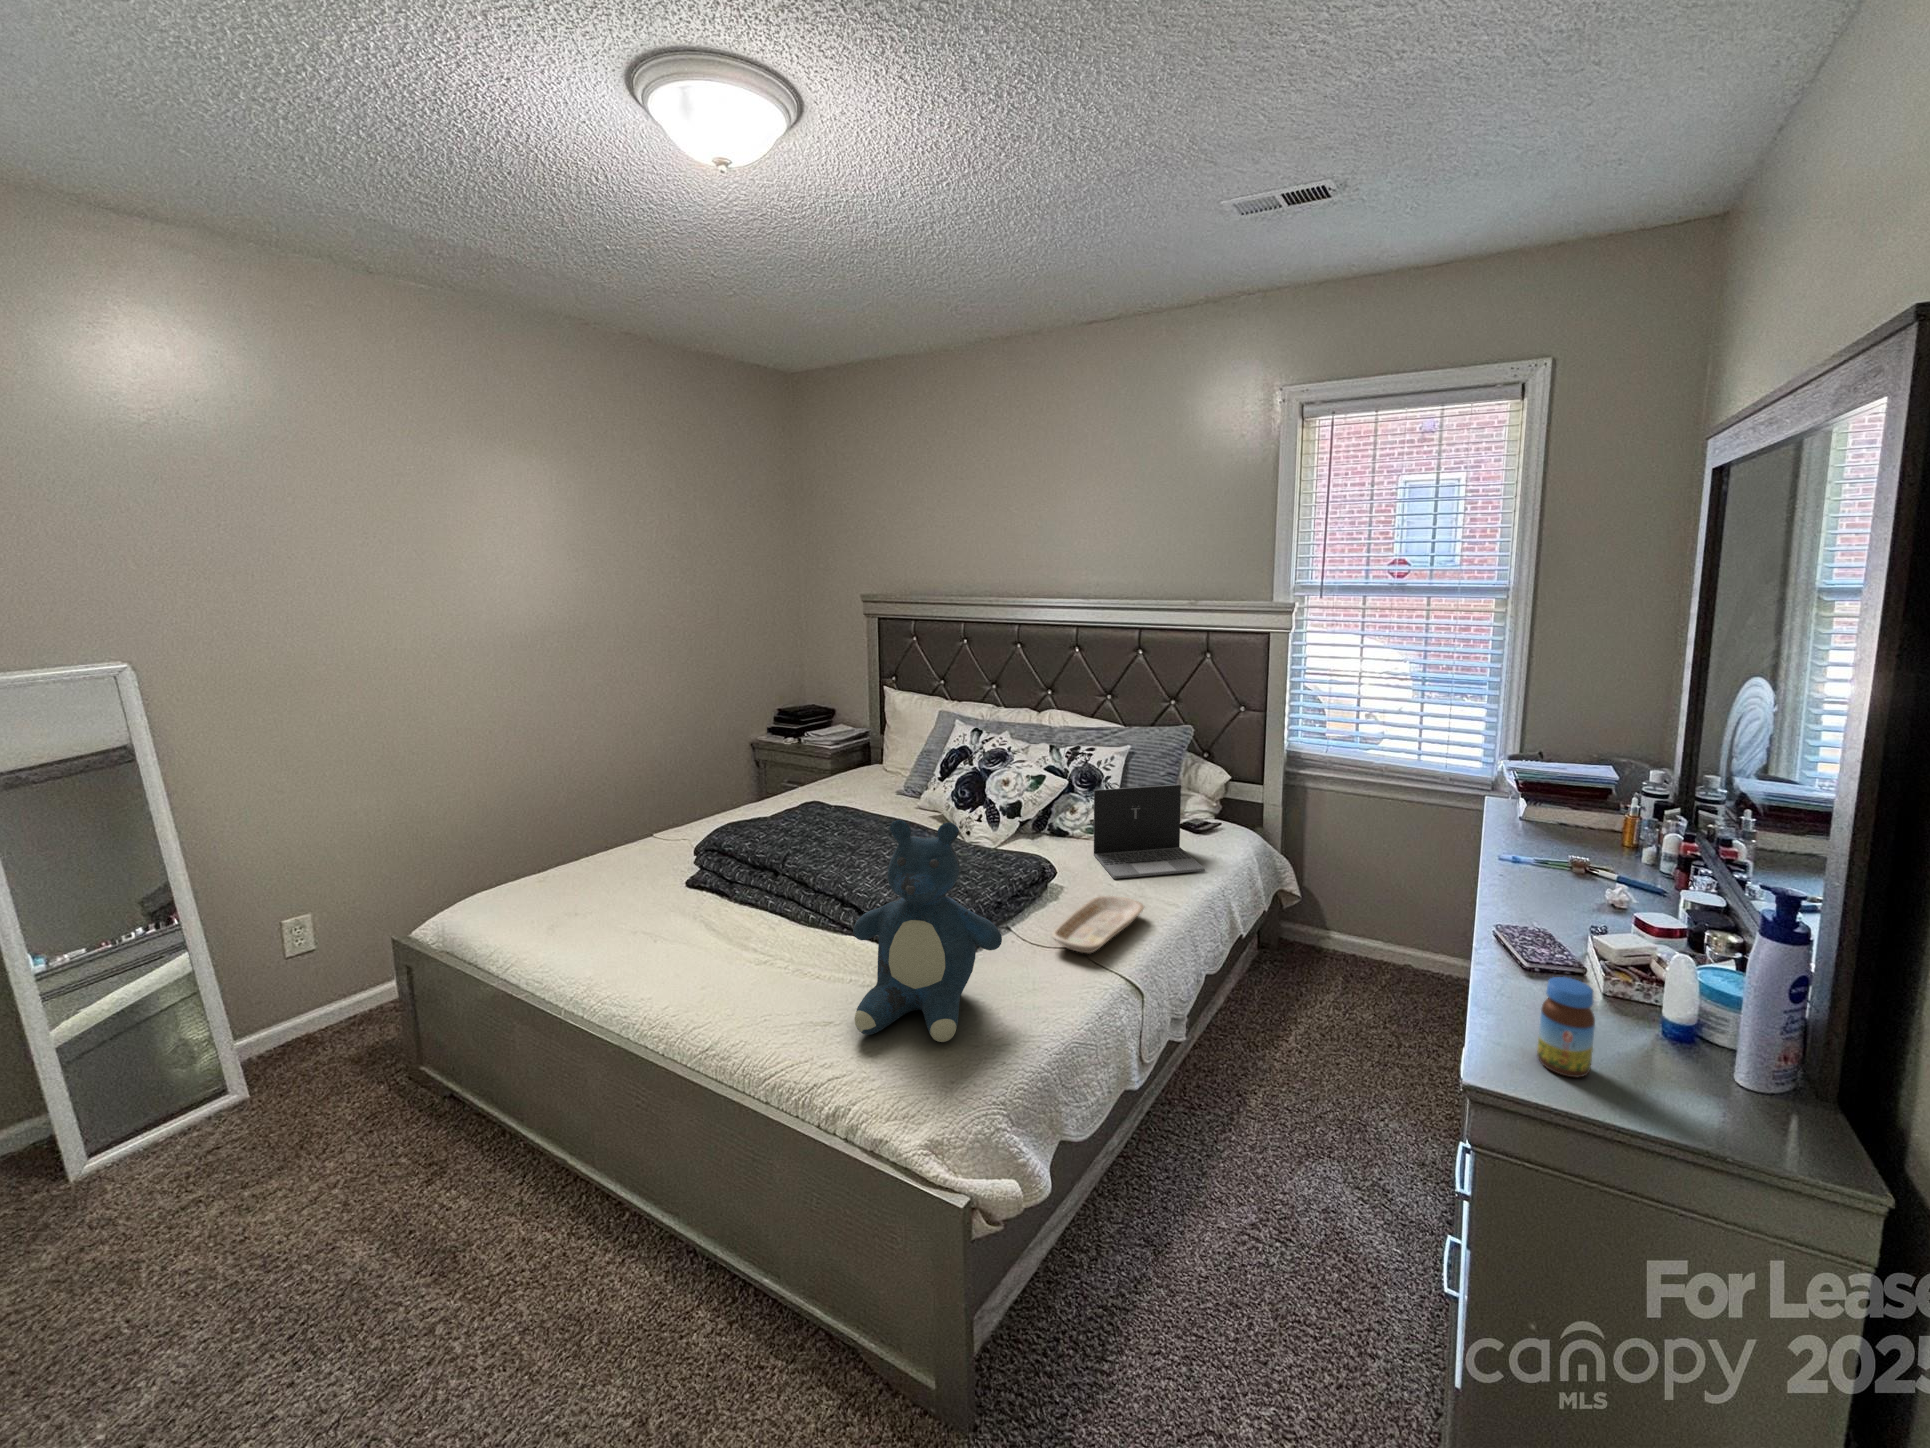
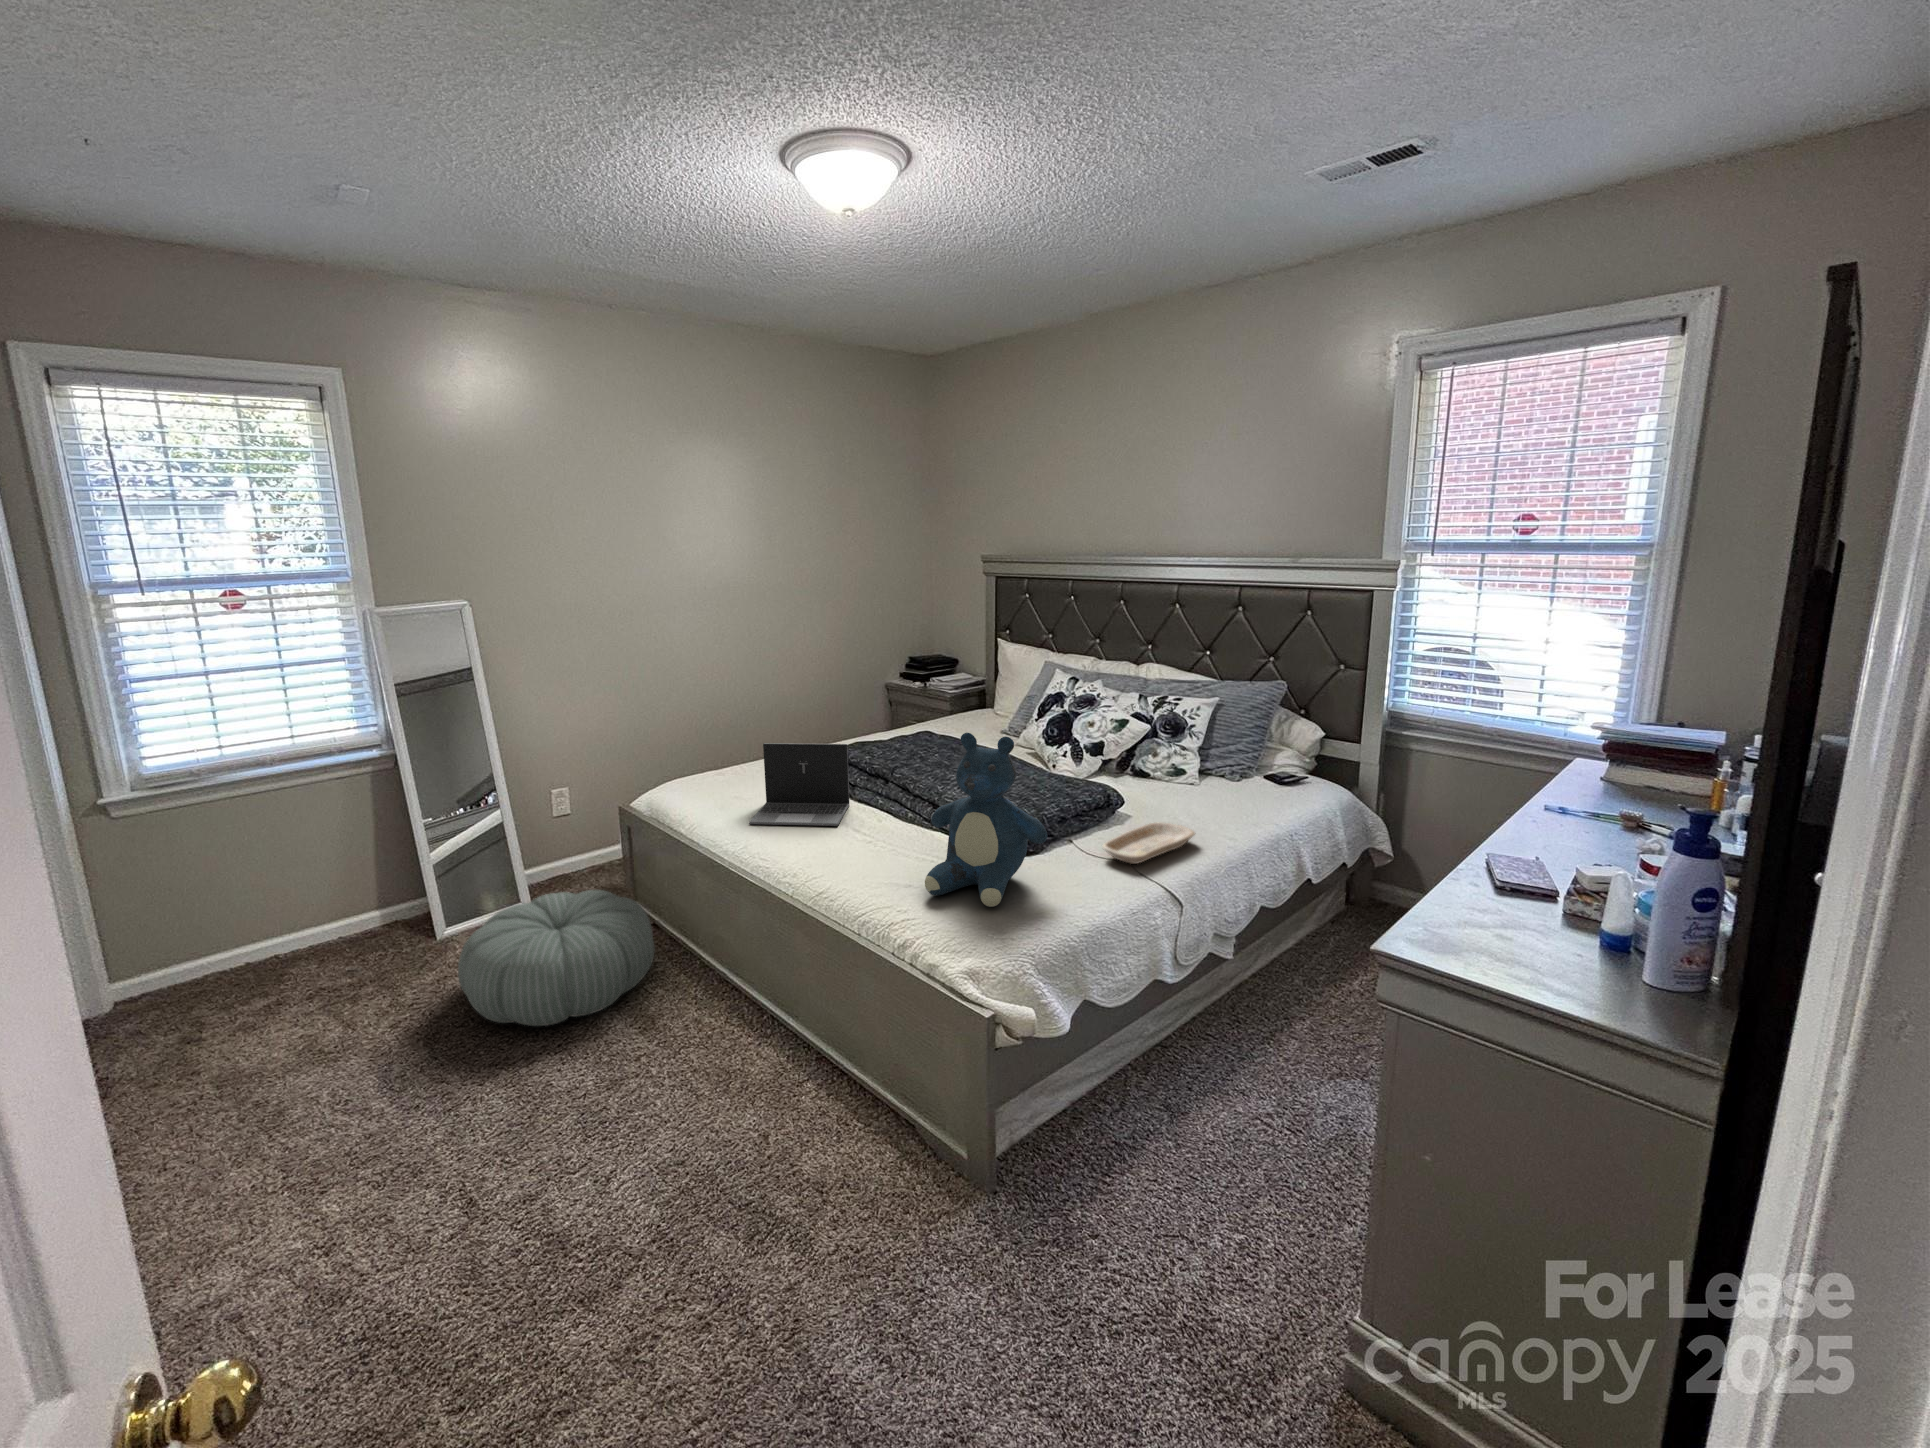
laptop: present [1094,785,1205,879] -> present [749,743,849,826]
jar: present [1537,977,1595,1077] -> none [1458,877,1509,961]
pouf: none [98,1066,453,1320] -> present [458,890,655,1026]

